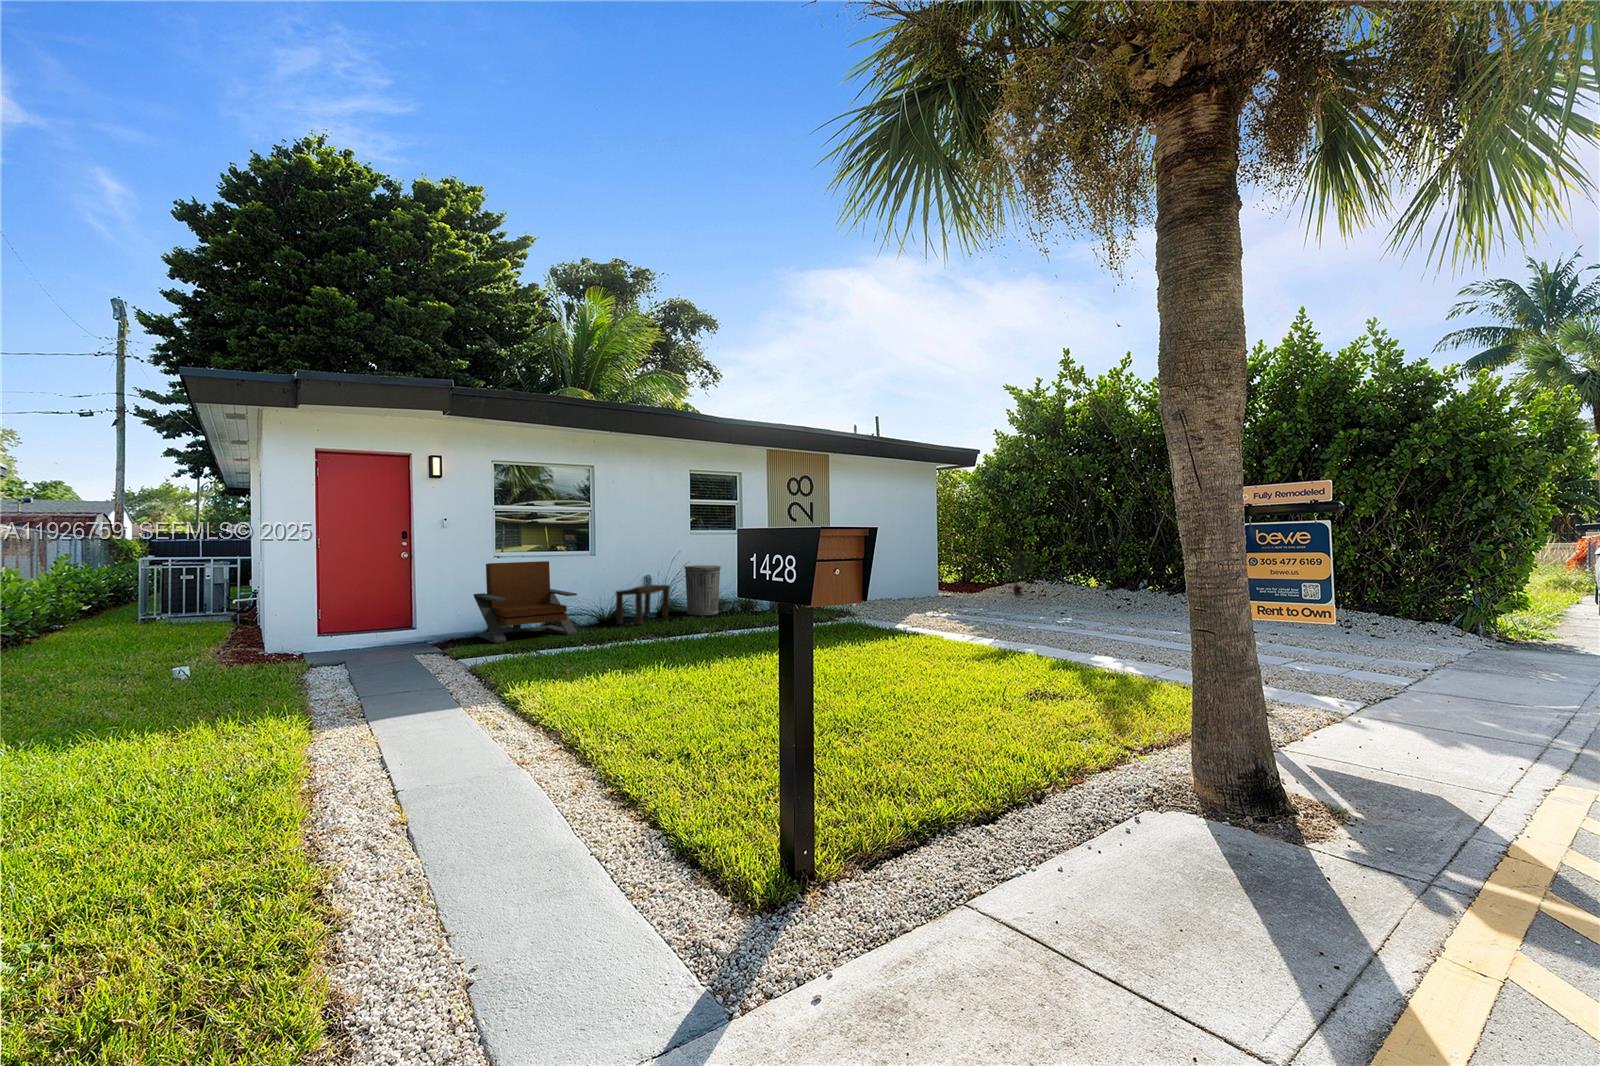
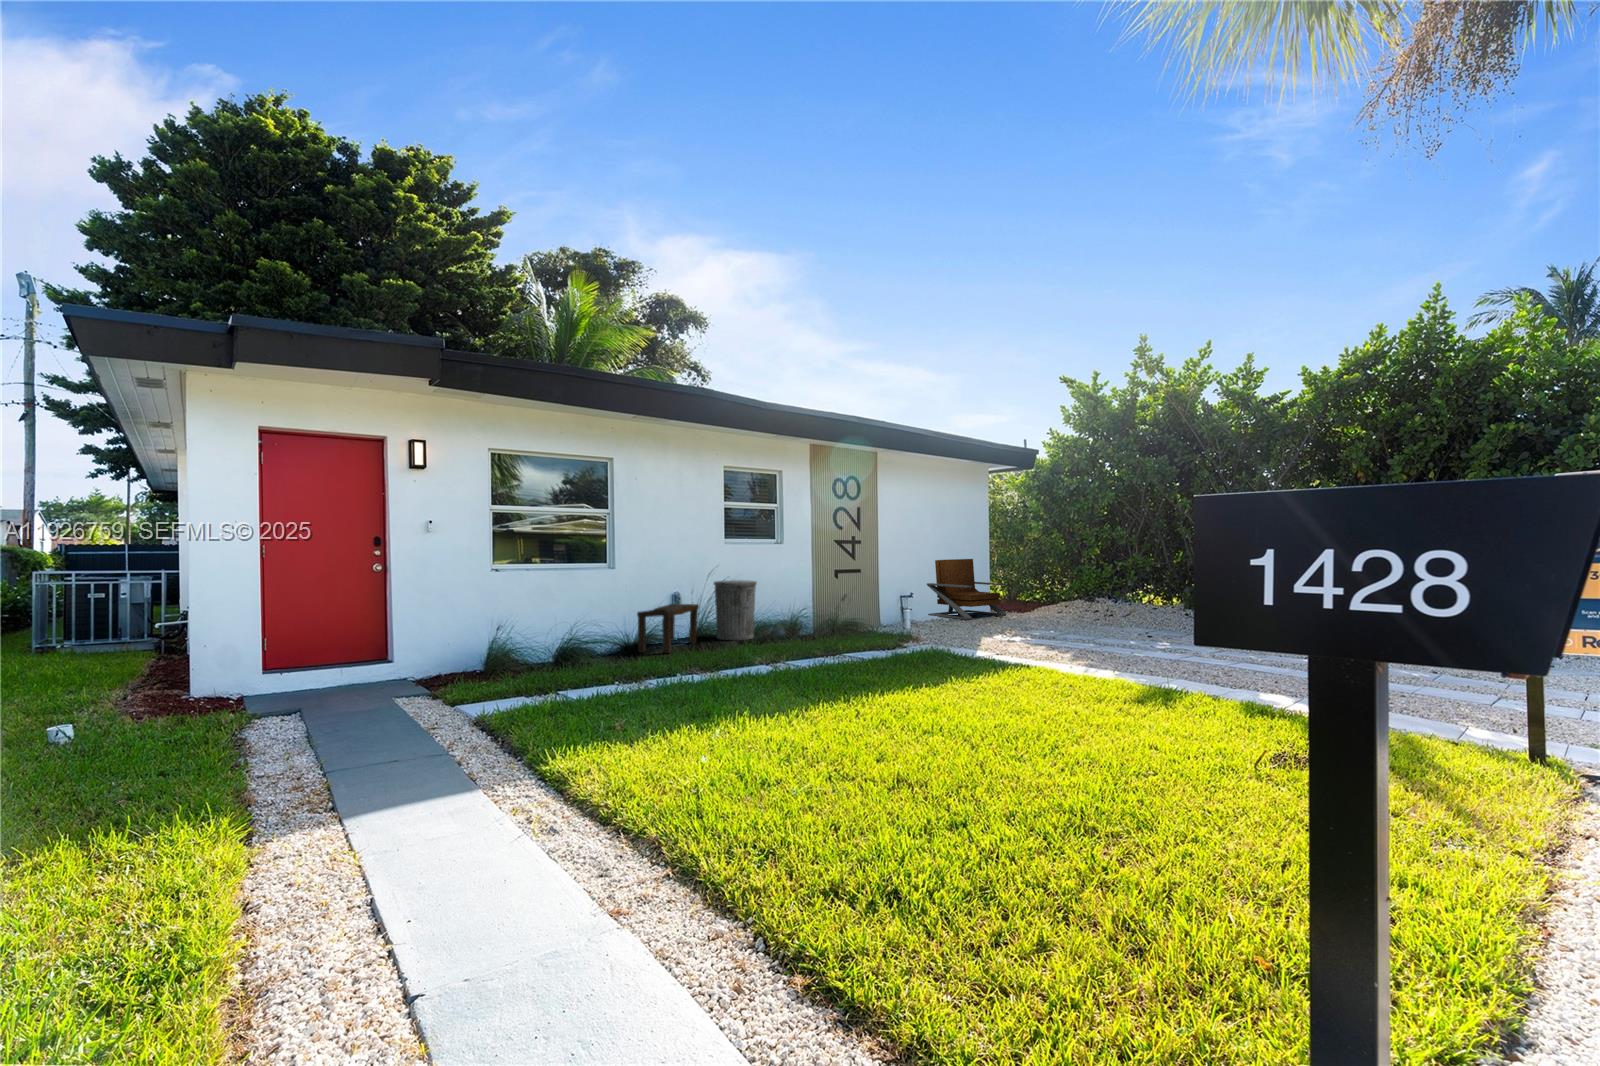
potted tree: present [1004,552,1034,595] -> none [1062,563,1101,613]
lounge chair: present [474,561,577,643] -> present [927,559,1006,620]

